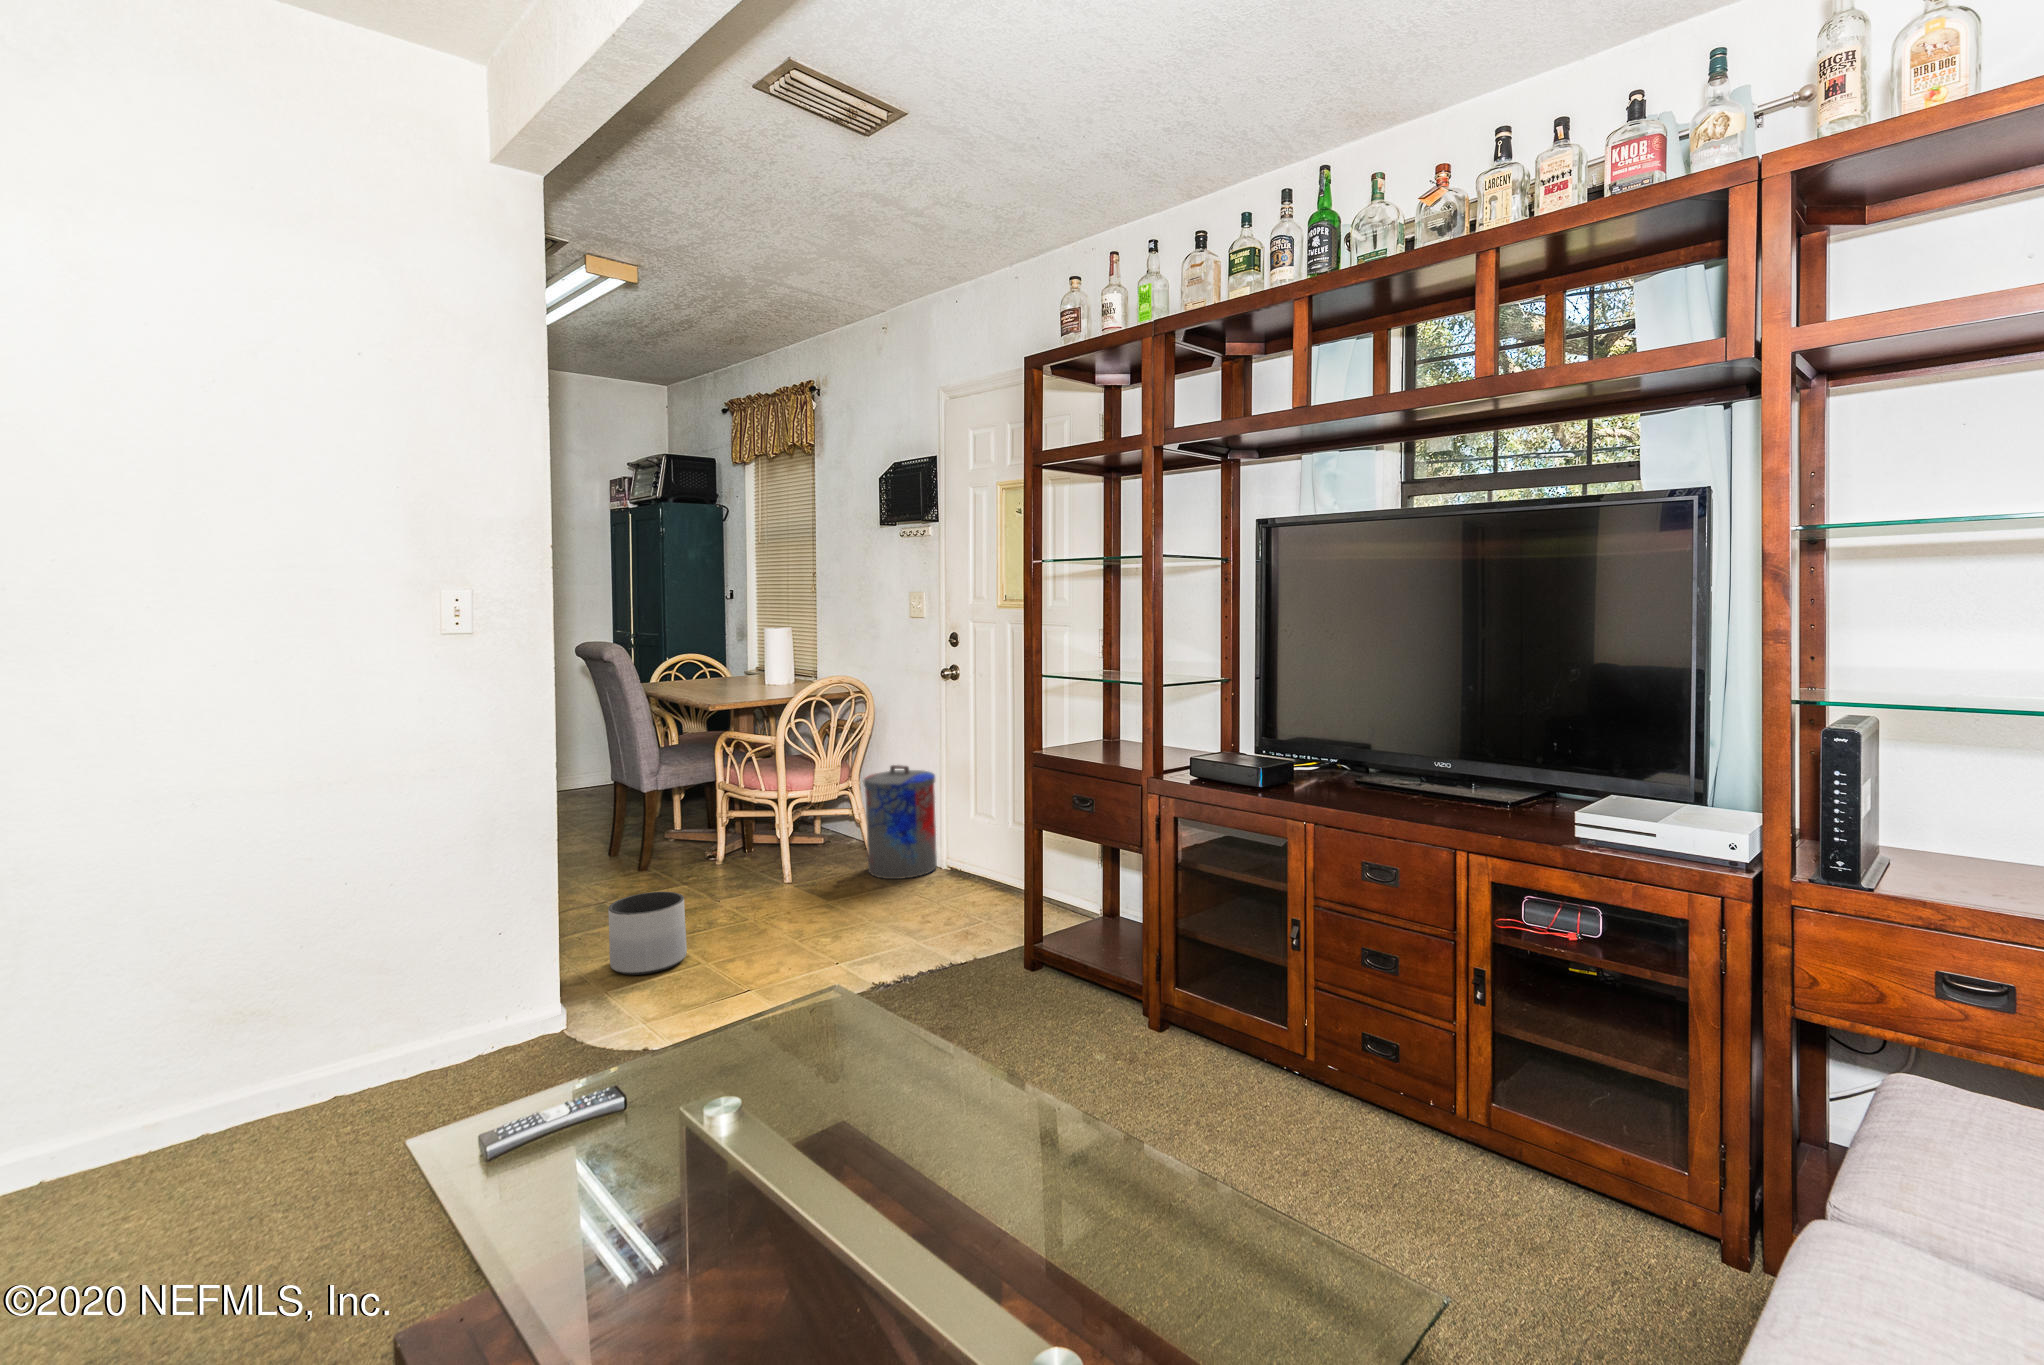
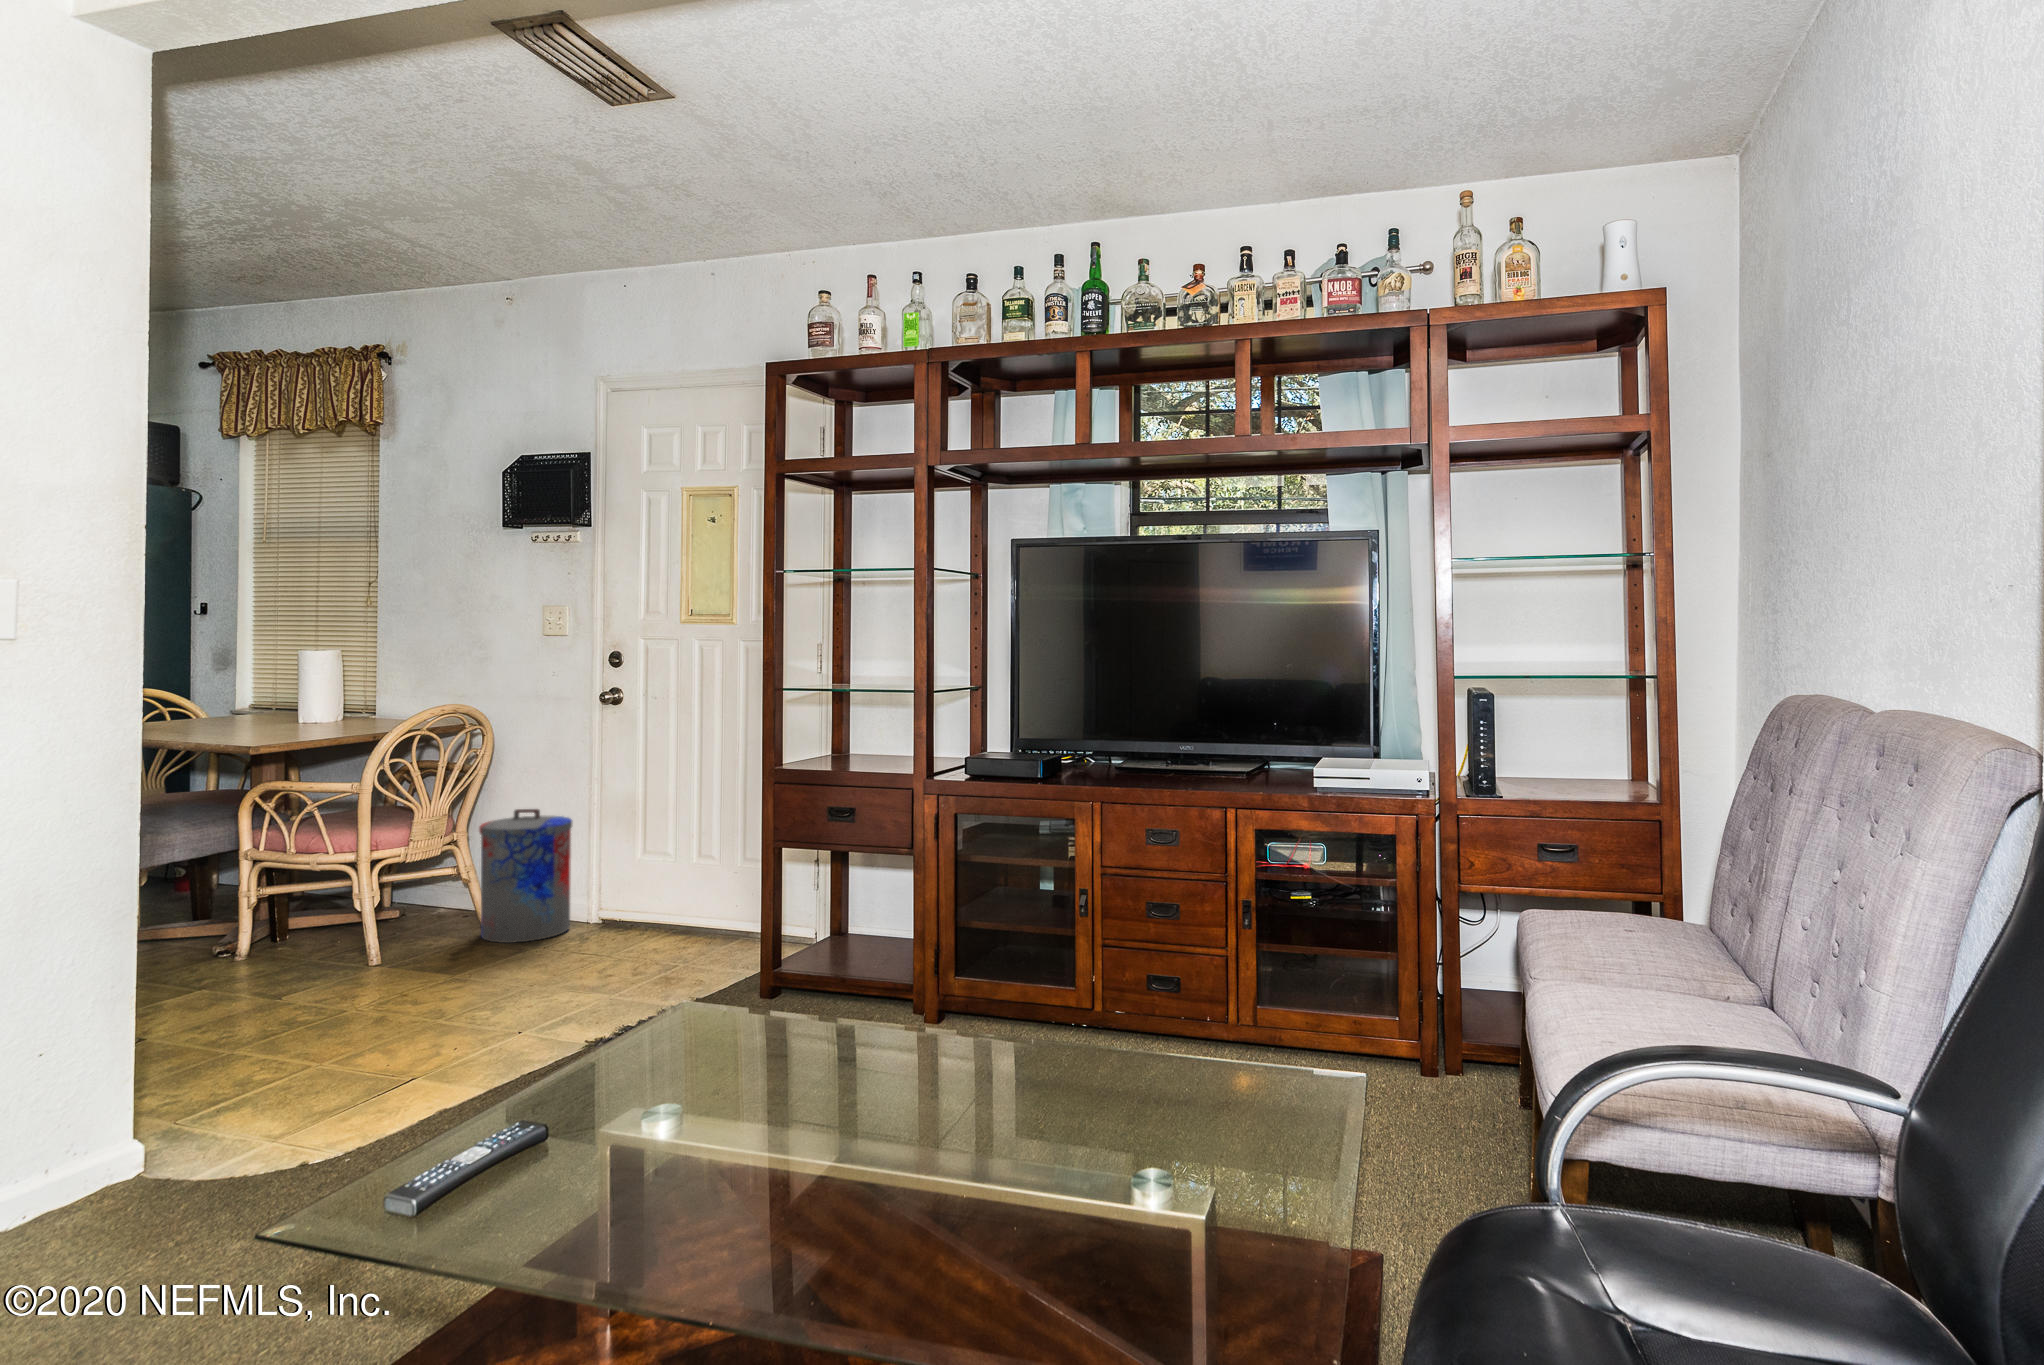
planter: present [608,892,687,975] -> none [207,961,317,1065]

